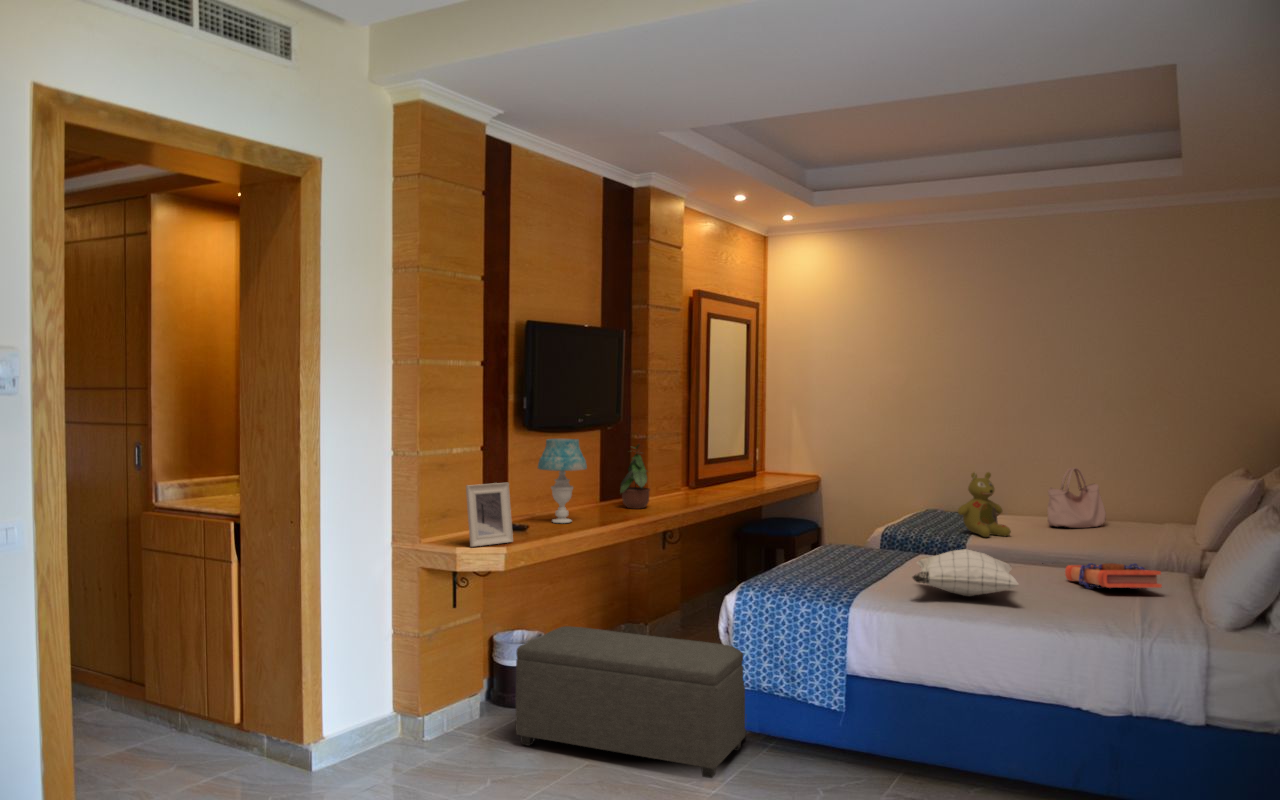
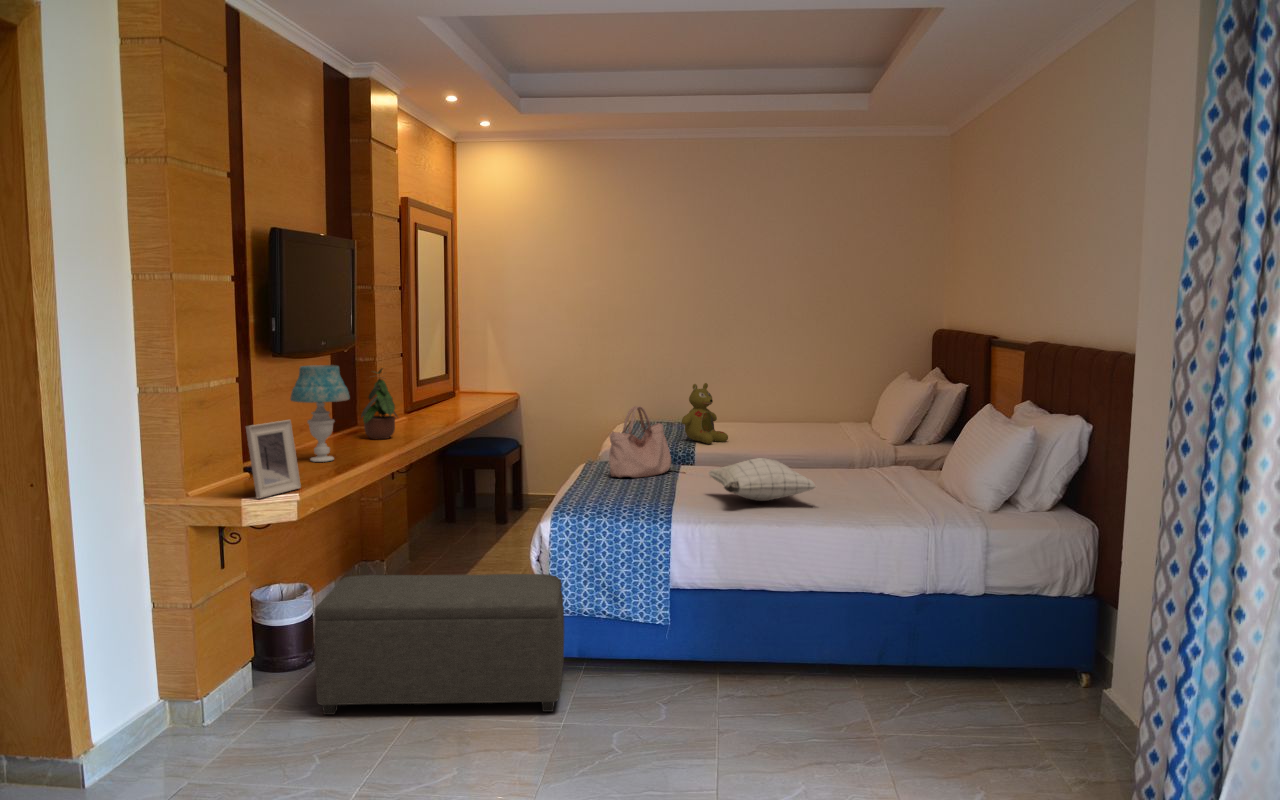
handbag: present [1048,468,1106,528] -> present [609,406,671,478]
book: present [1065,563,1162,589] -> none [814,458,901,484]

